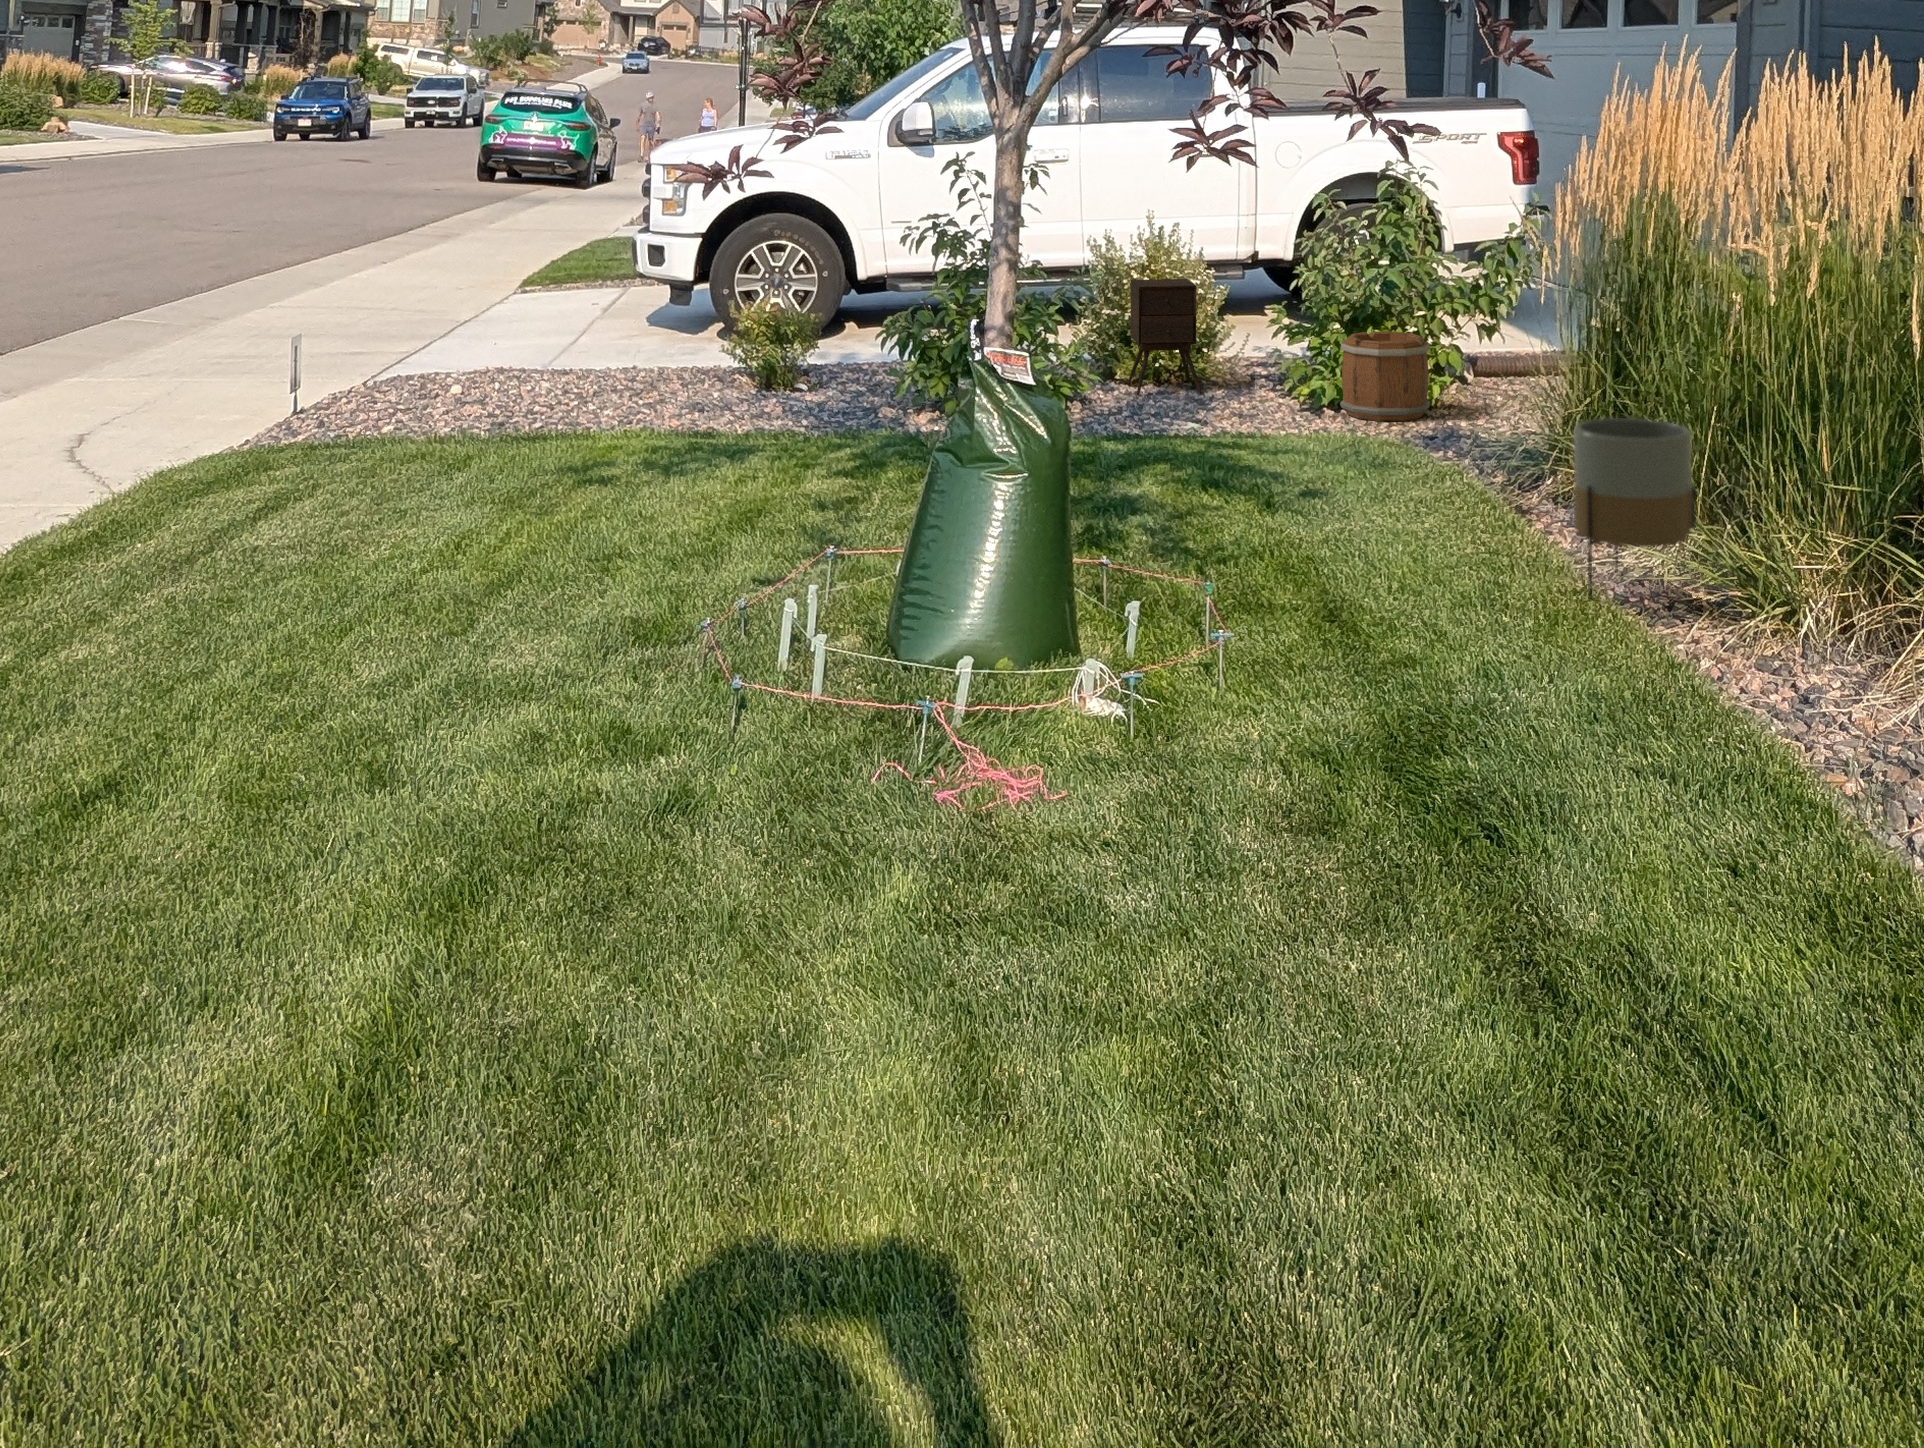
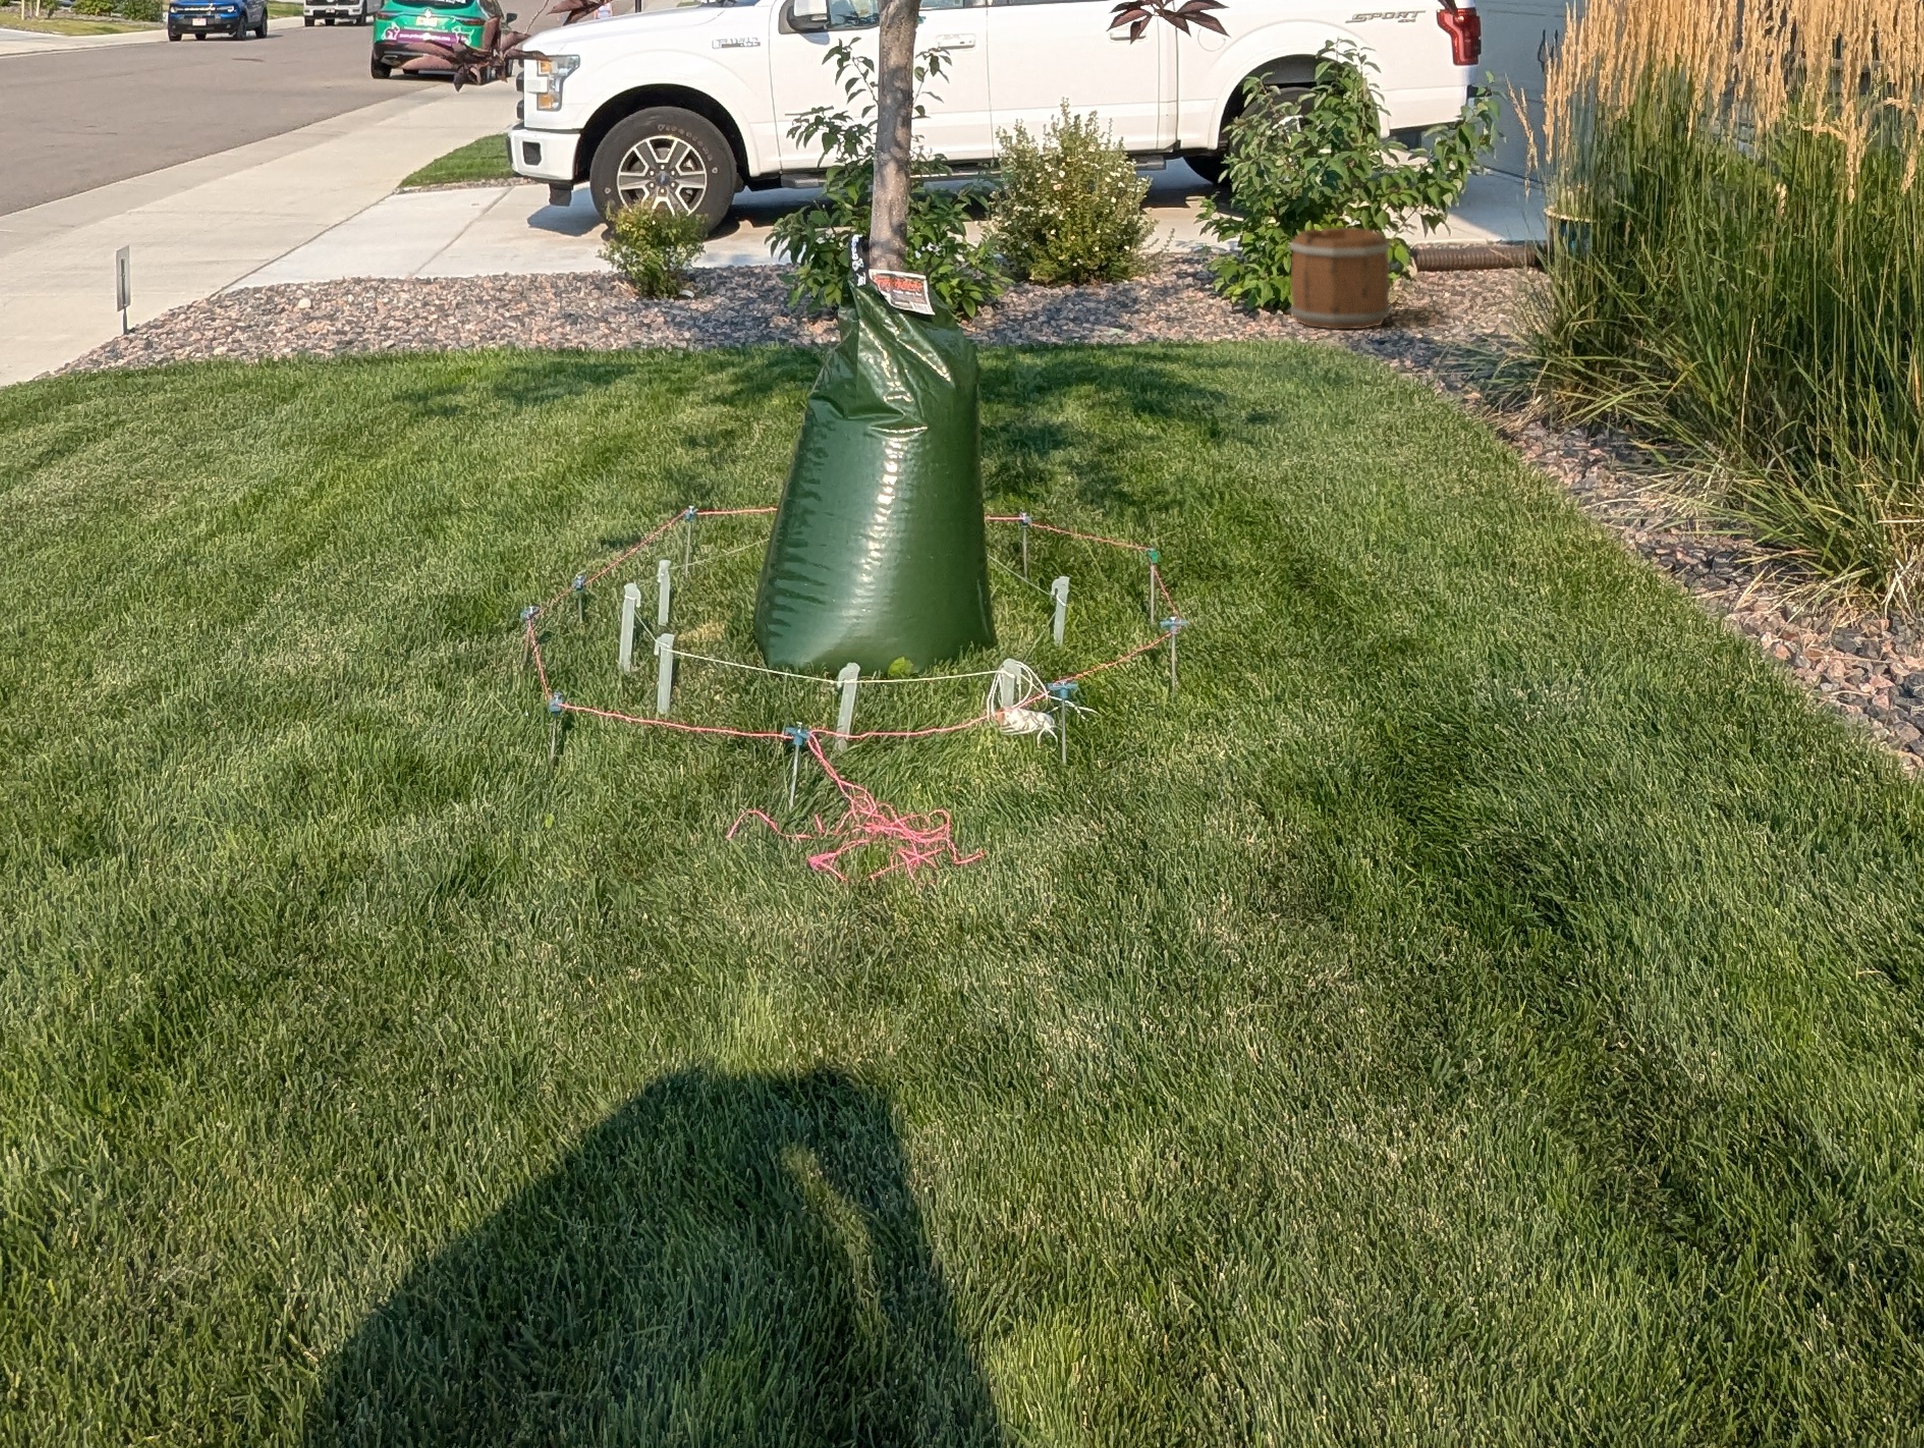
side table: present [1127,279,1202,395] -> none [1047,171,1131,303]
planter: present [1574,418,1696,598] -> none [1590,334,1741,553]

